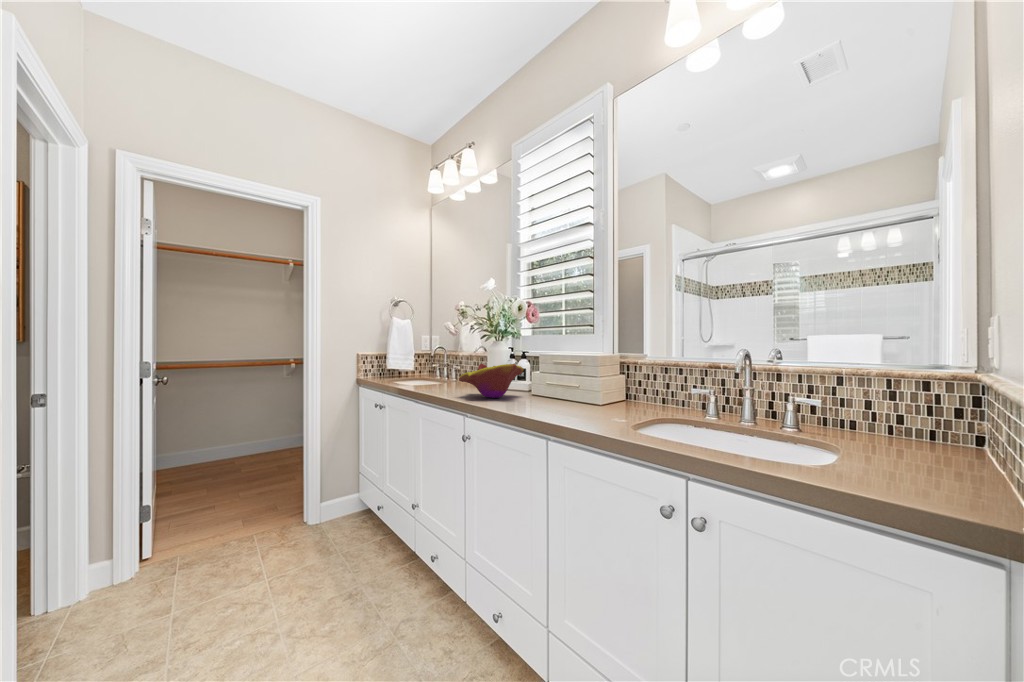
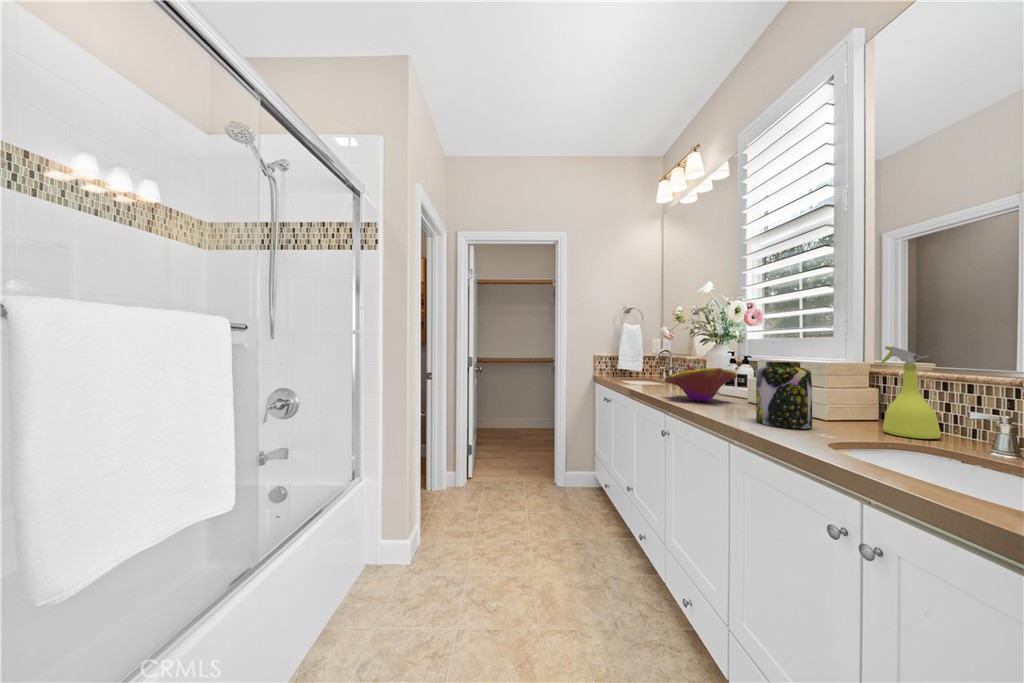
spray bottle: none [636,341,671,412] -> present [881,346,941,439]
jar: none [557,356,600,415] -> present [756,362,812,429]

